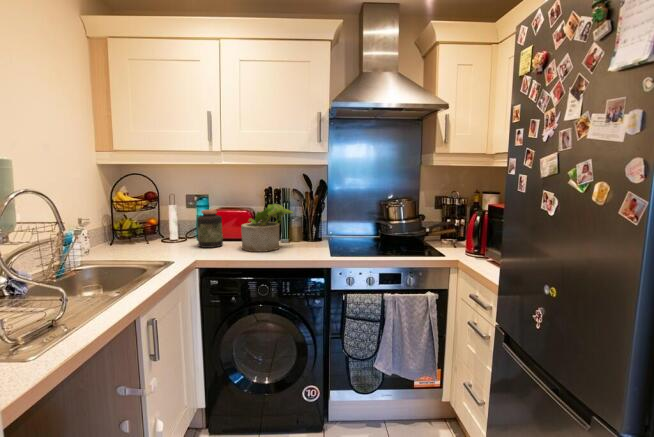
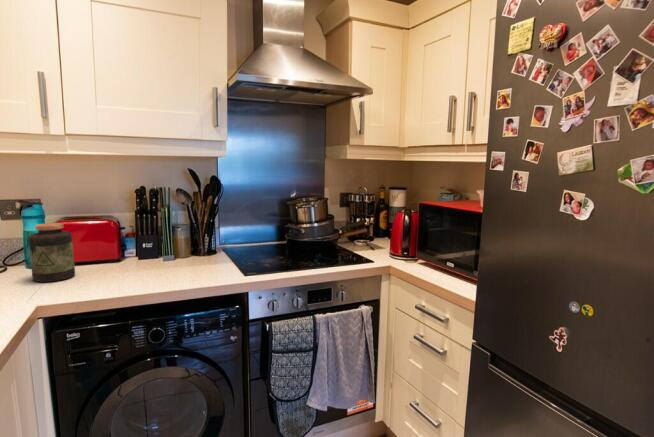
potted plant: present [241,204,293,252] -> none [108,210,185,281]

